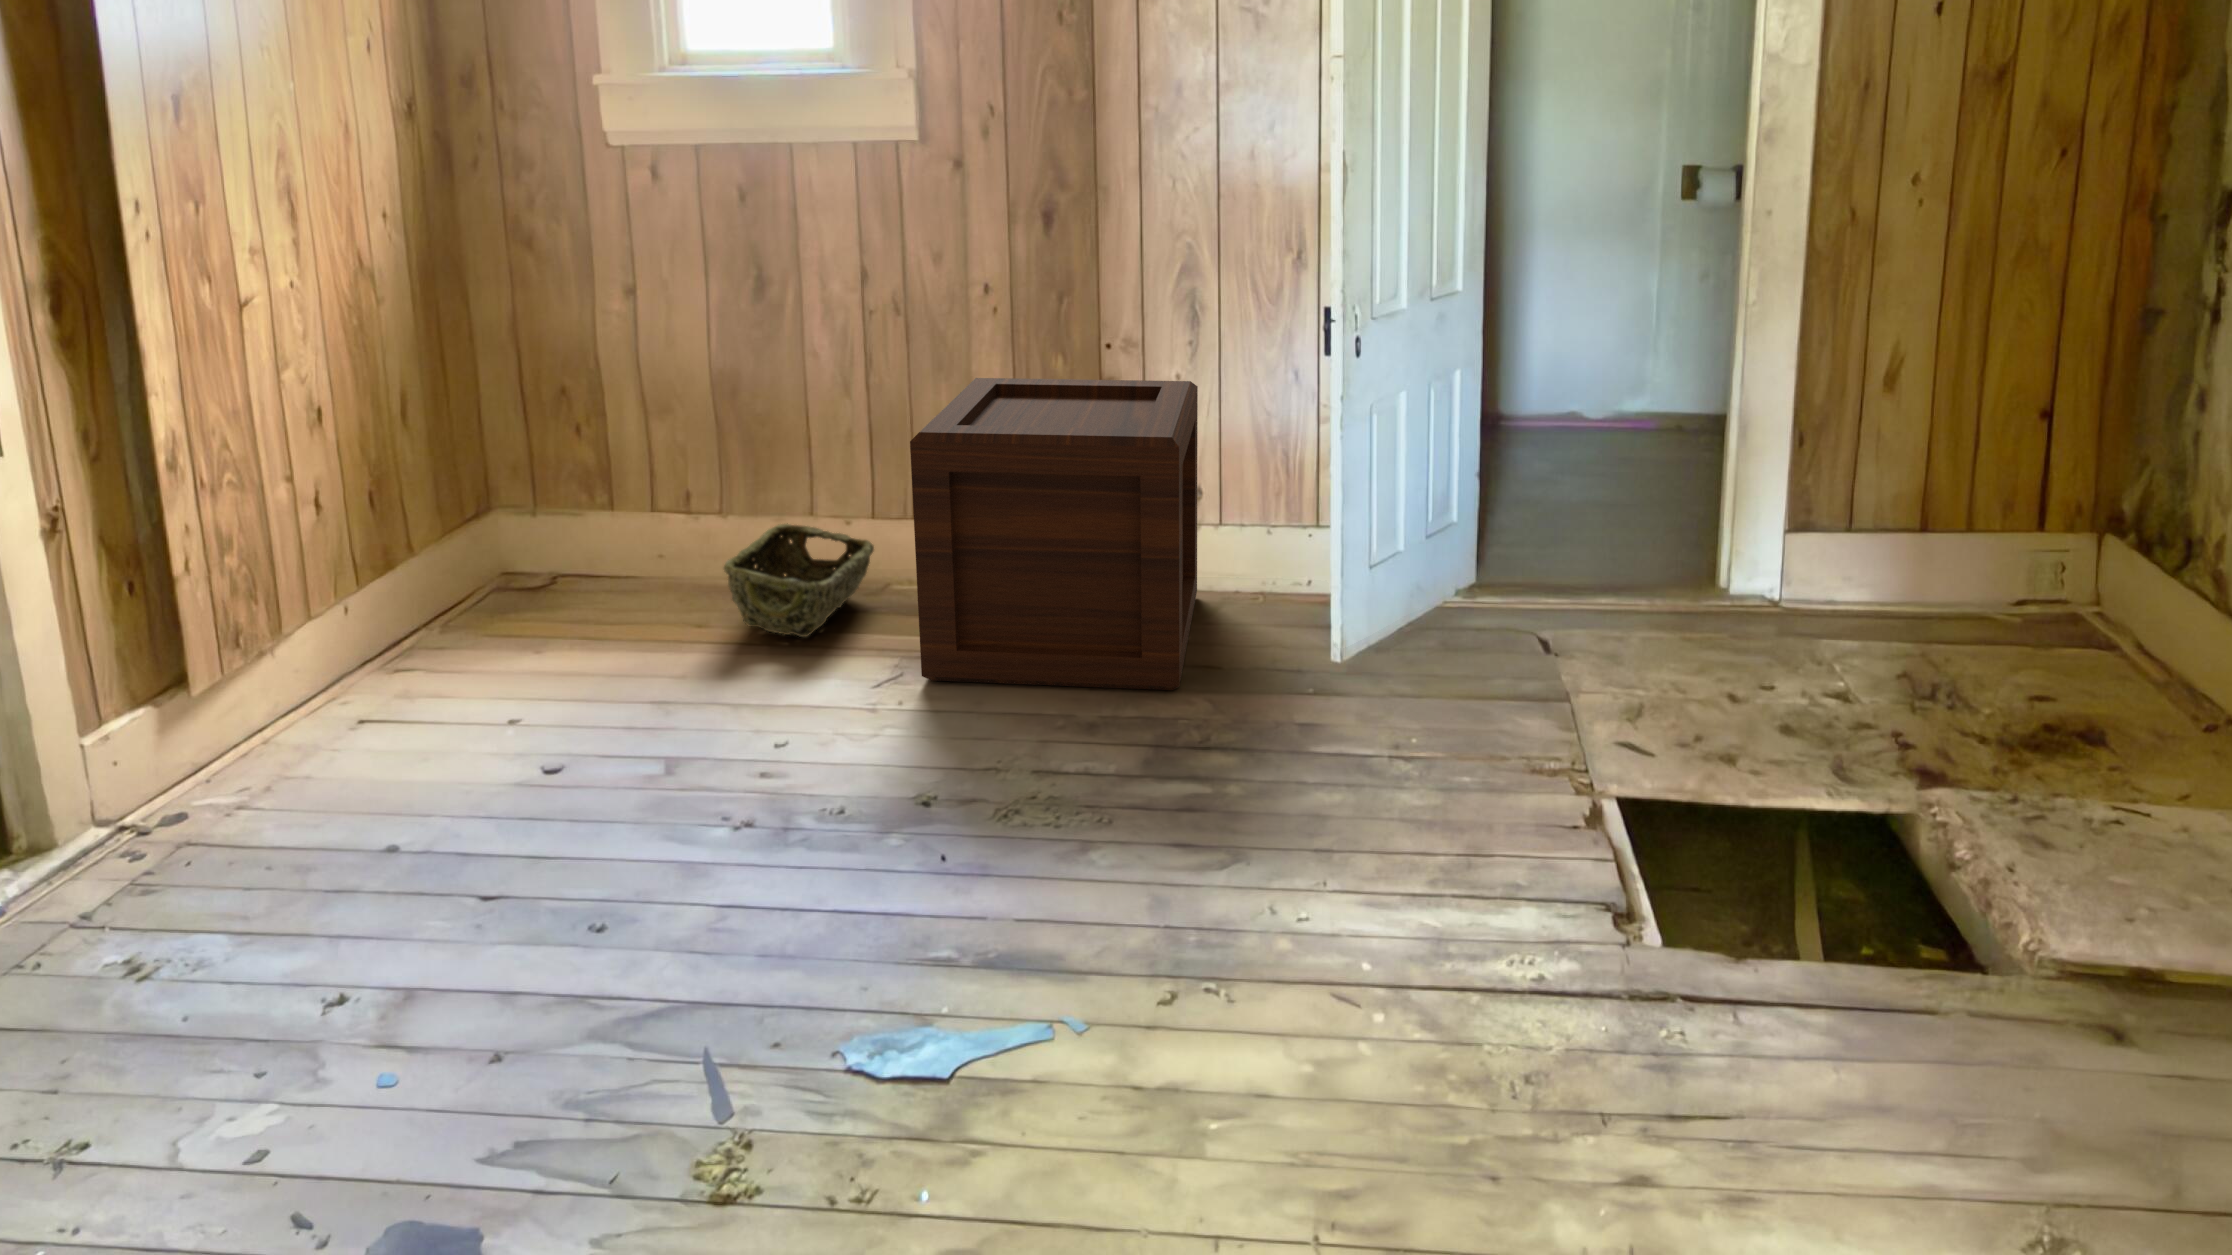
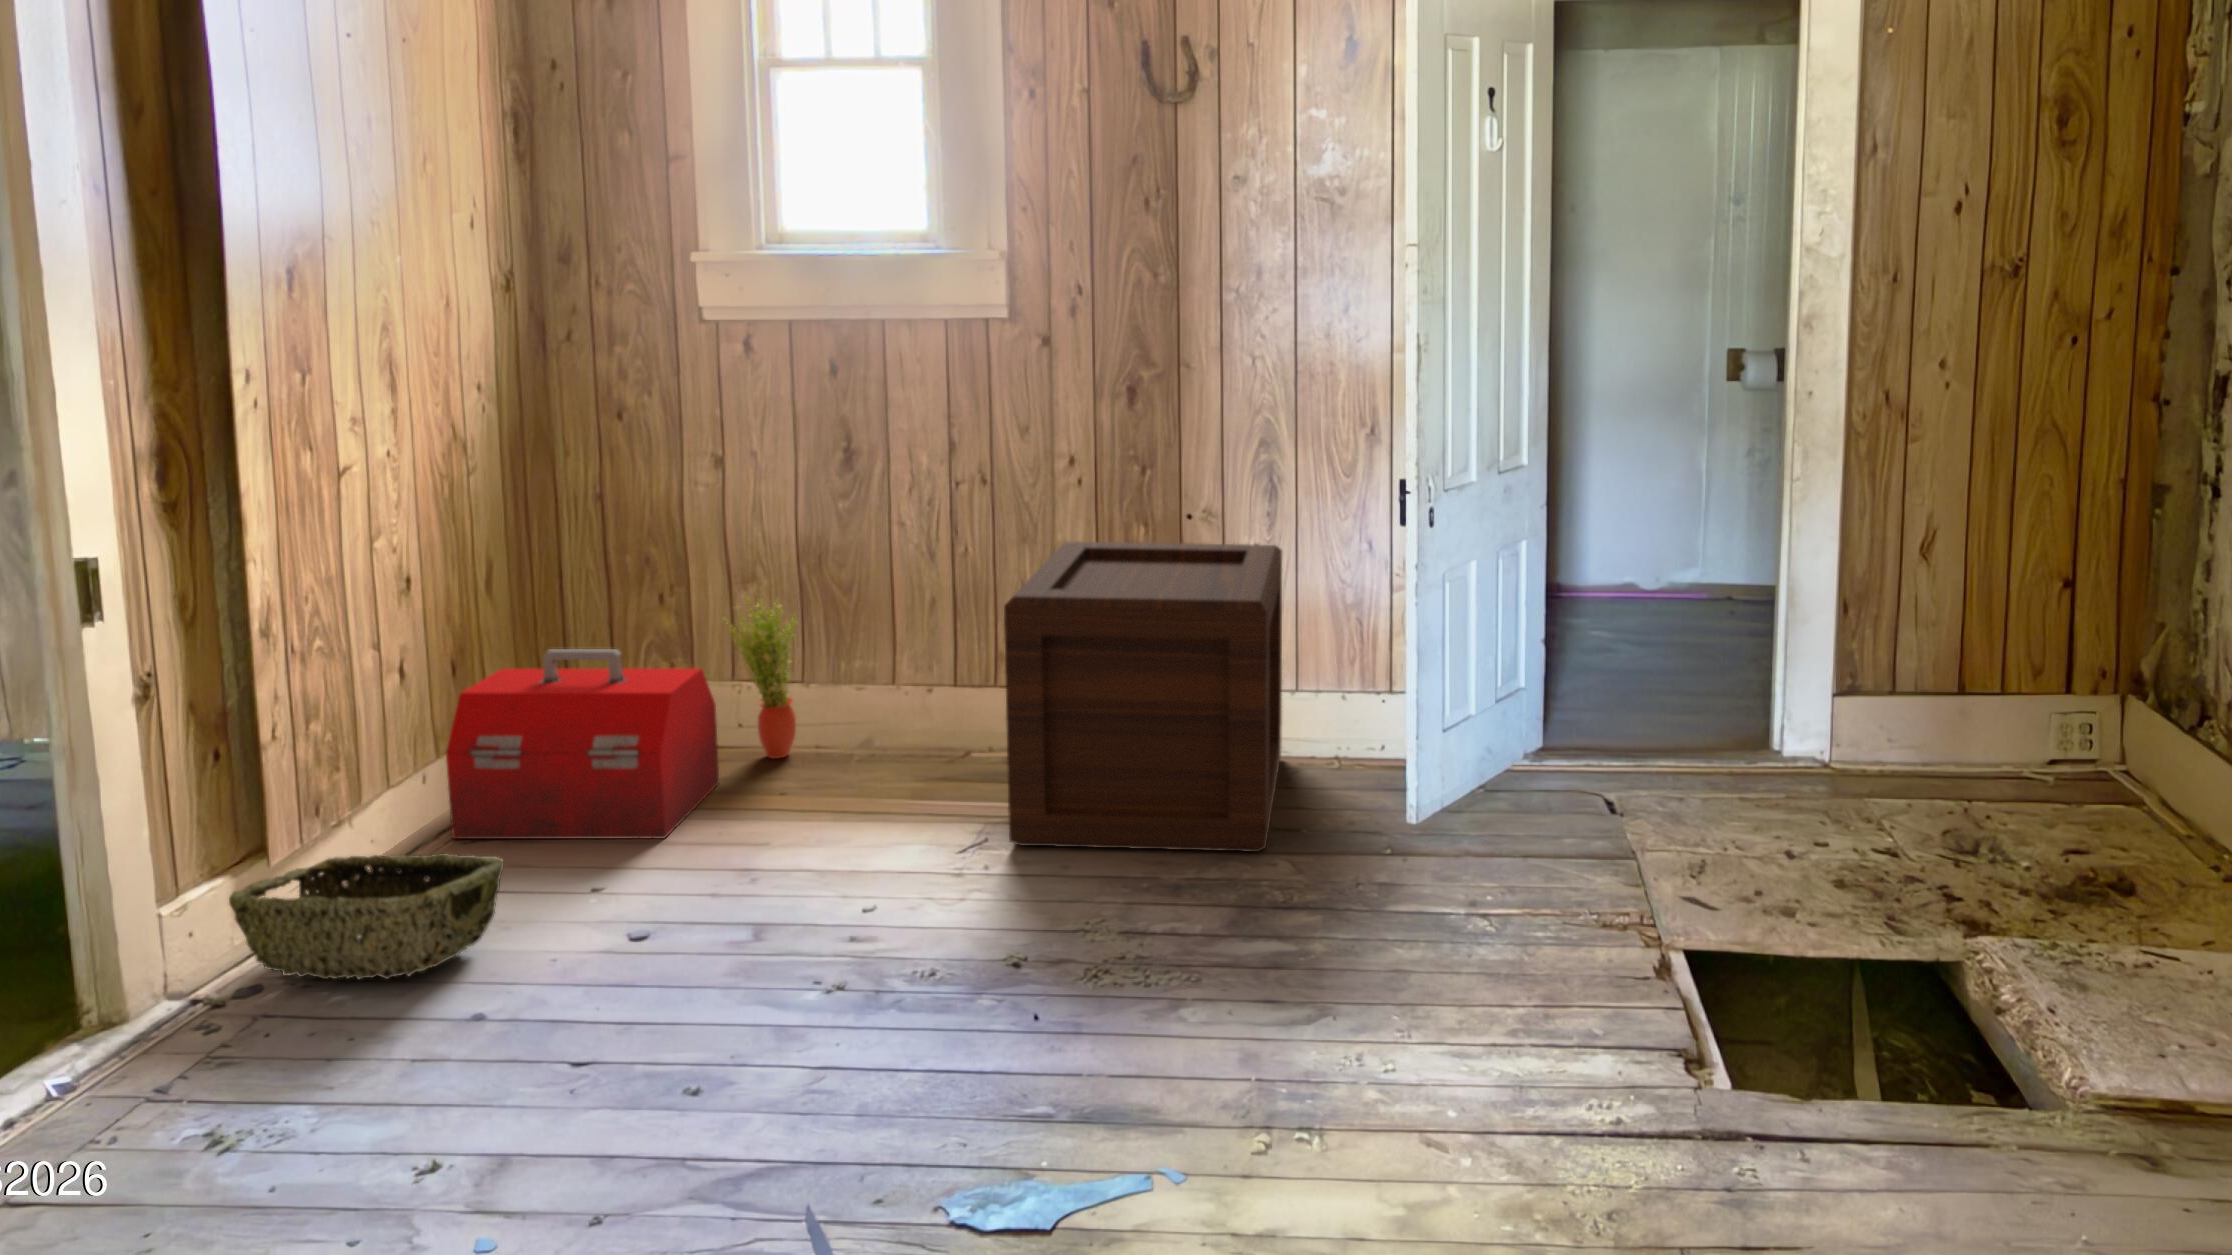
potted plant: none [640,430,717,592] -> present [728,595,797,759]
toolbox: none [374,484,643,669] -> present [446,649,719,839]
woven basket: present [724,523,874,637] -> present [229,853,504,979]

